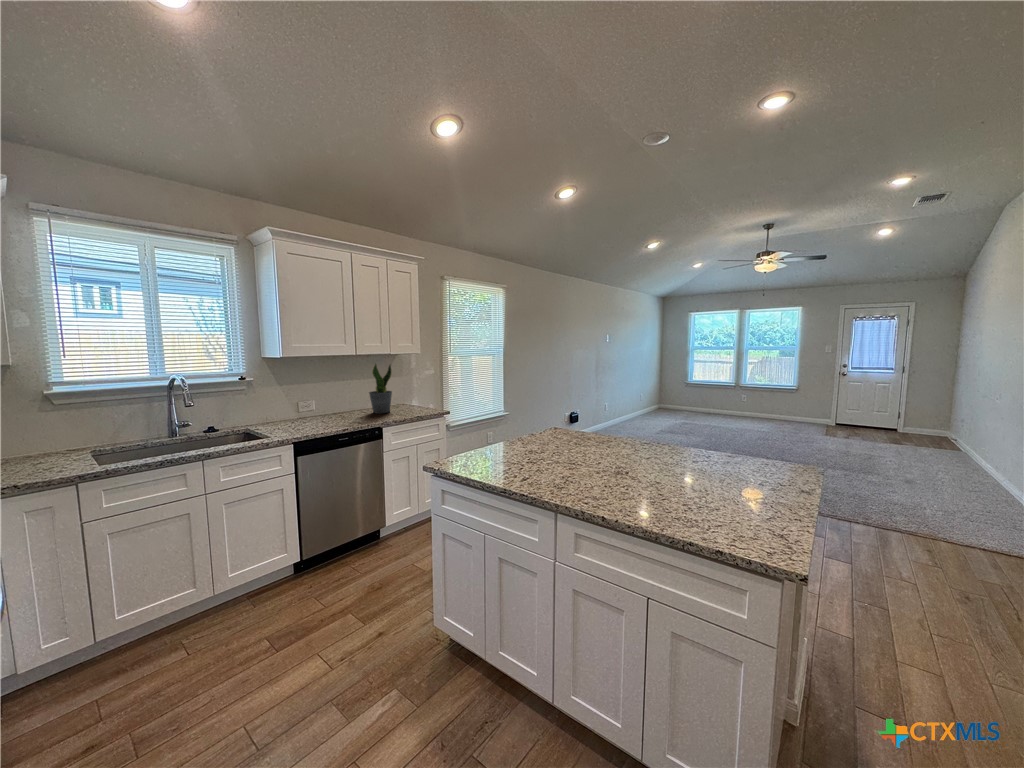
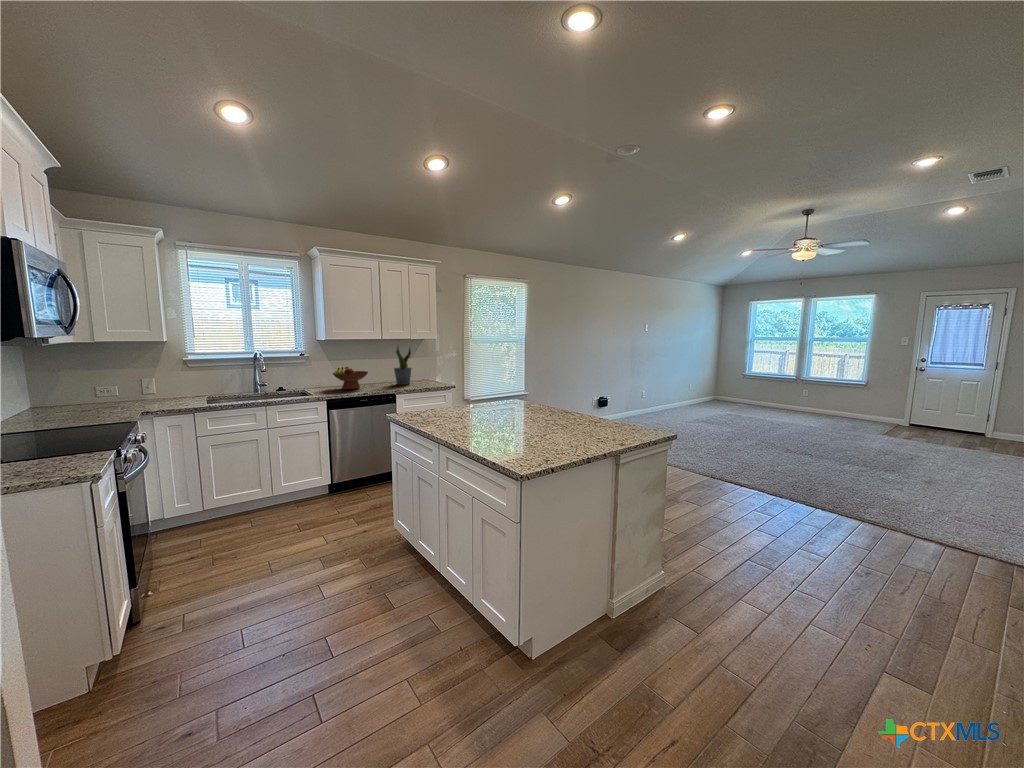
fruit bowl: none [289,394,340,424] -> present [332,367,368,389]

